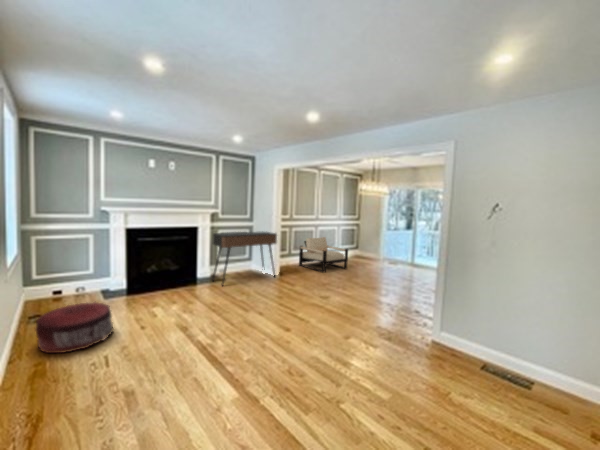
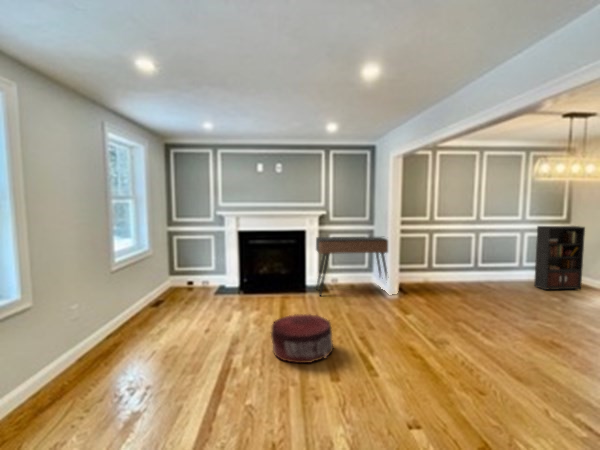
bookcase: none [349,222,374,263] -> present [534,226,585,290]
armchair: present [299,237,348,272] -> none [442,247,518,297]
pouf: present [35,302,113,353] -> present [271,314,334,363]

